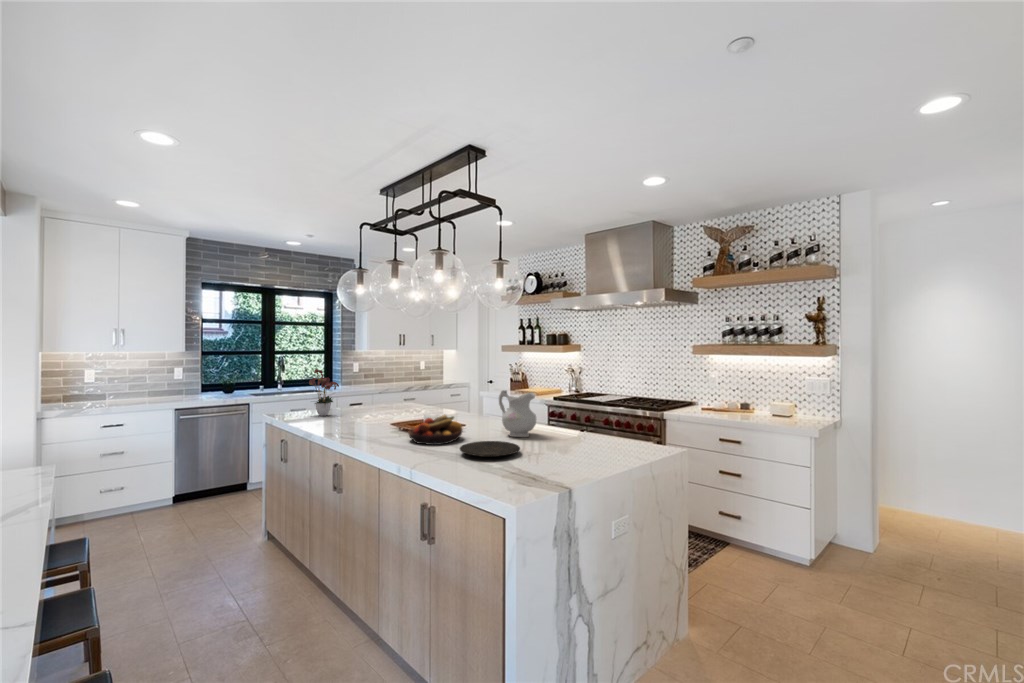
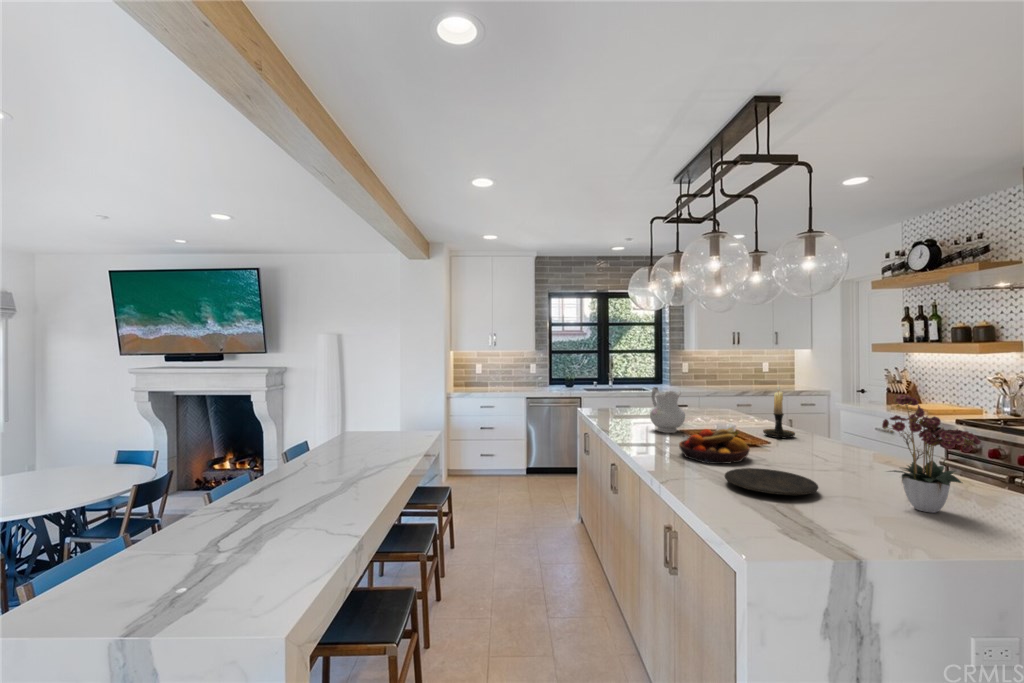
flower arrangement: present [309,369,339,416] -> present [882,395,981,513]
candle holder: none [455,378,477,421] -> present [763,385,795,438]
ceramic pitcher: present [499,390,536,437] -> present [650,387,685,433]

